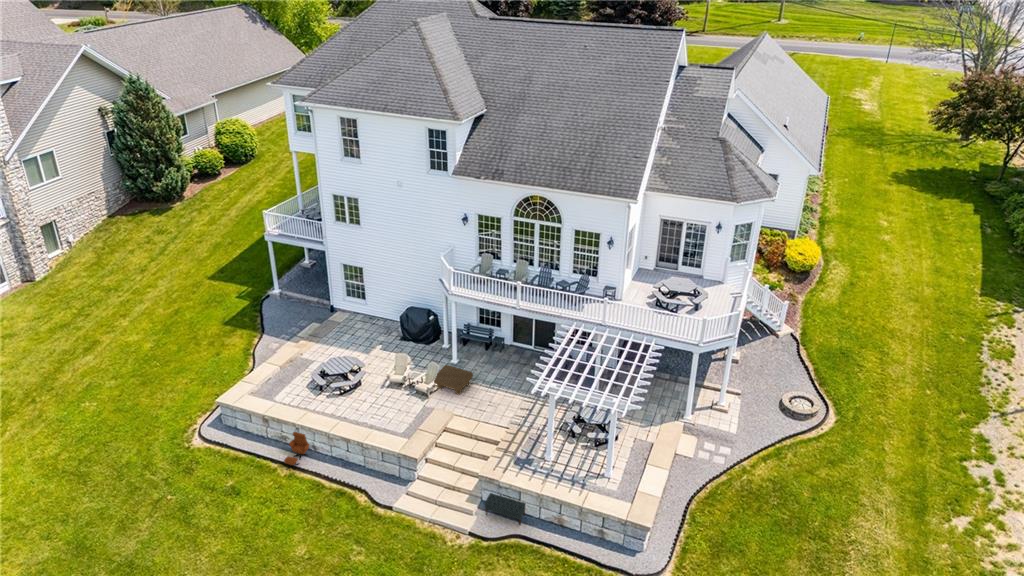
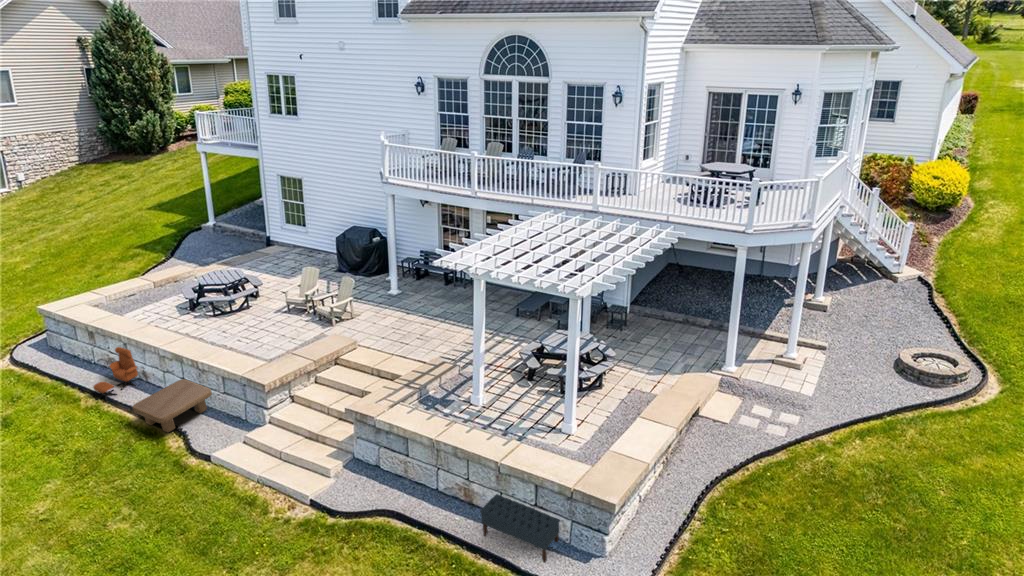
coffee table: present [434,365,473,395] -> present [133,379,212,432]
bench: present [485,493,526,525] -> present [480,494,560,563]

